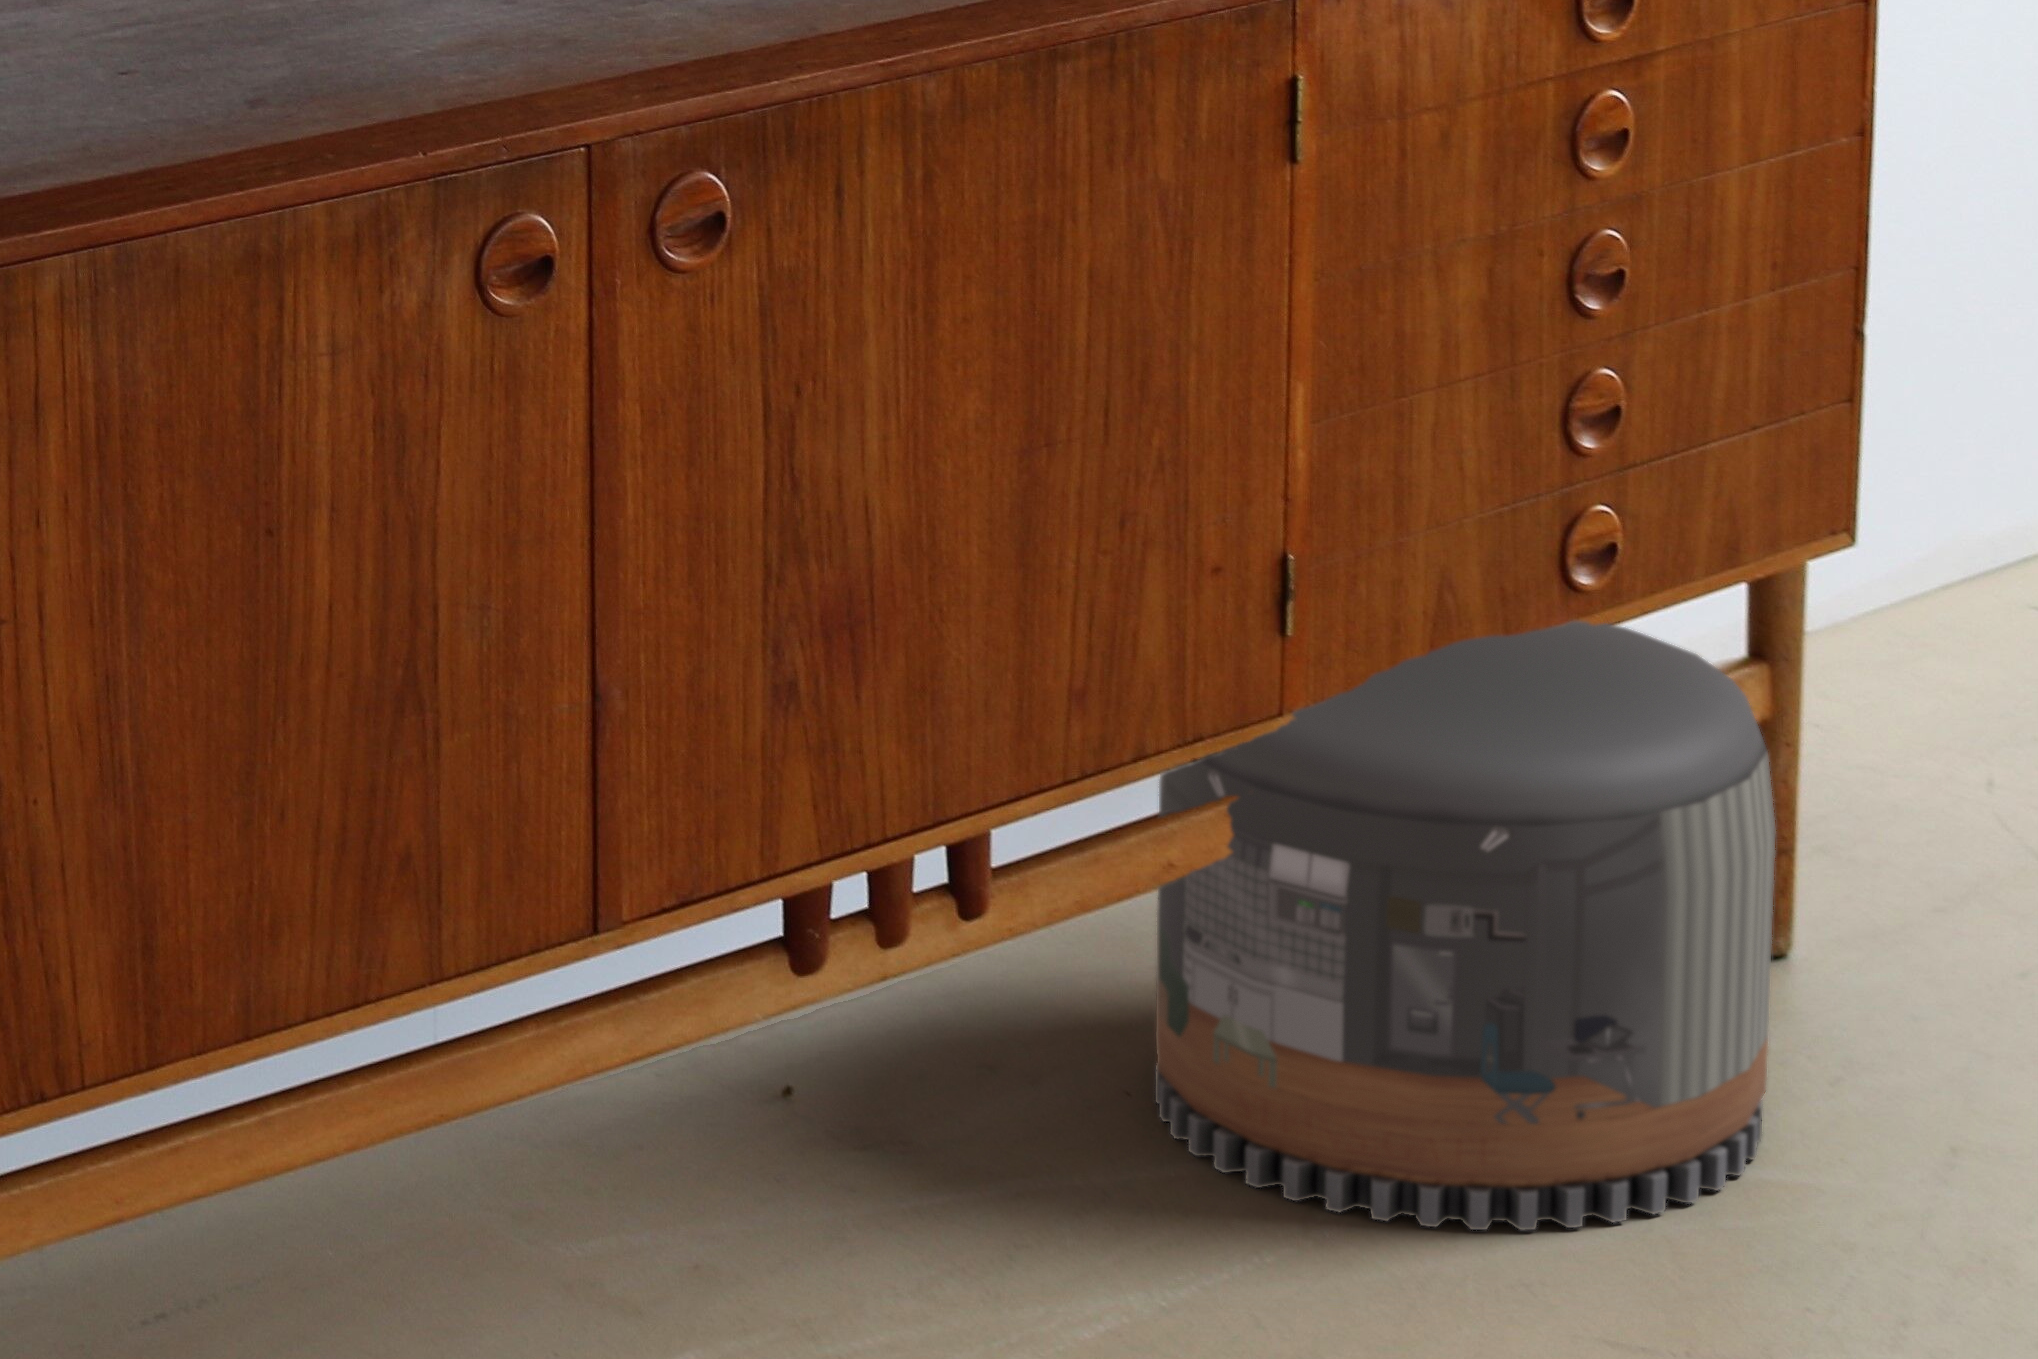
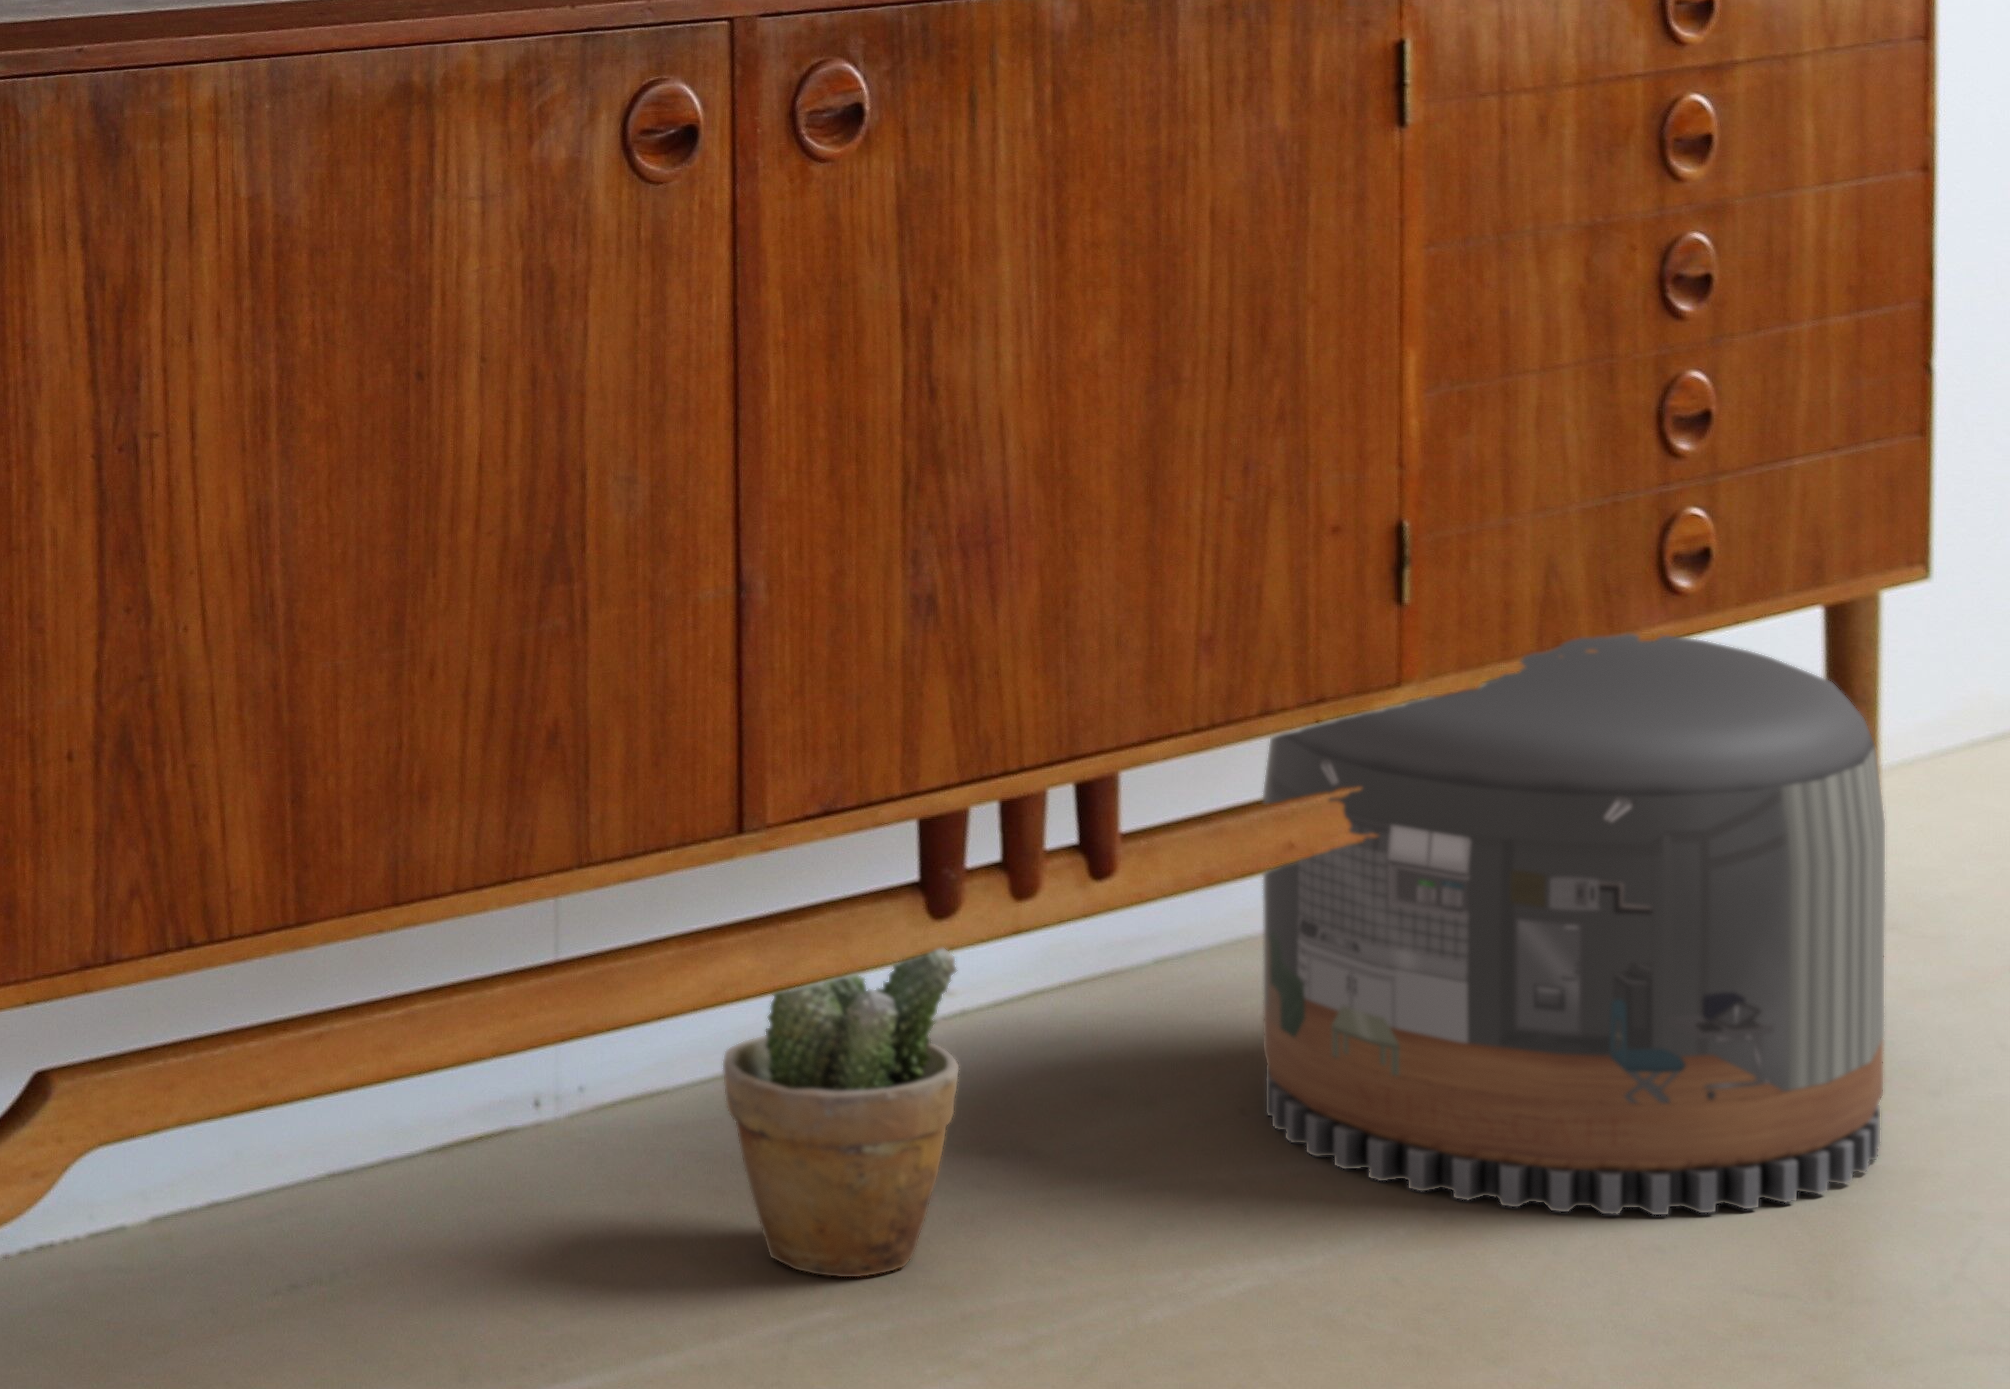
potted plant: none [592,978,827,1312] -> present [723,949,958,1277]

